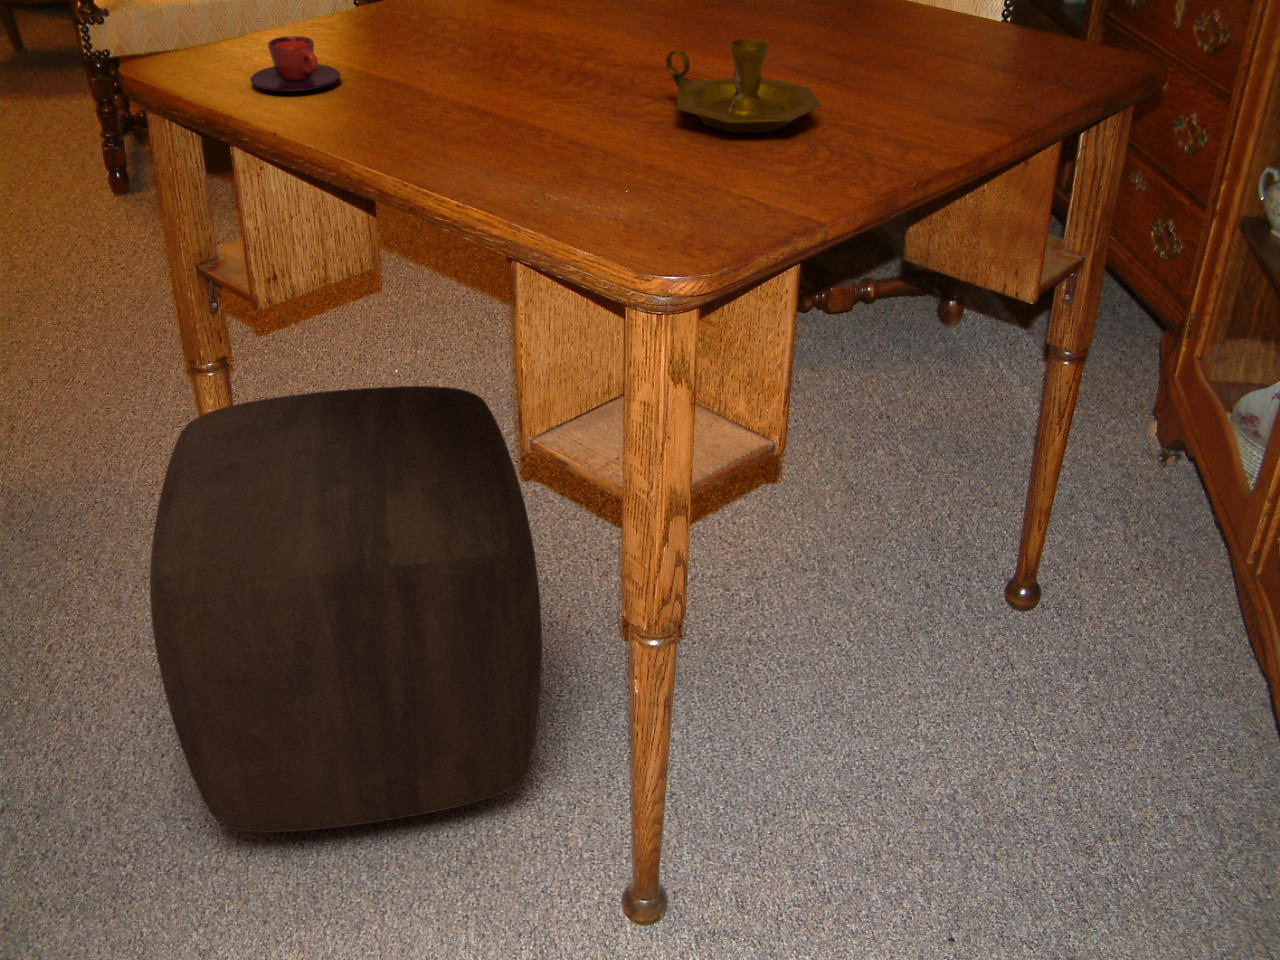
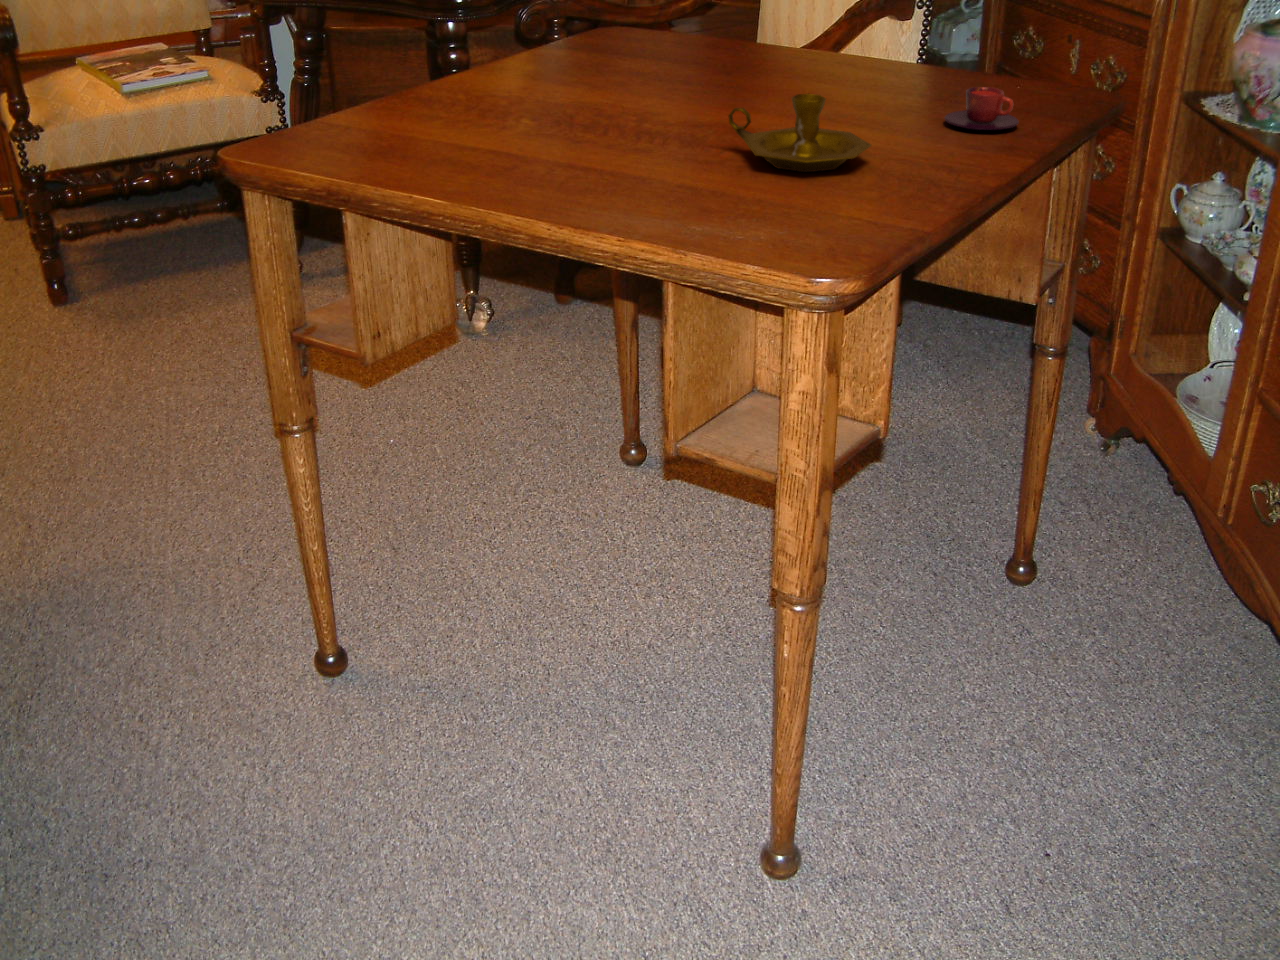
teacup: present [250,36,341,91] -> present [945,87,1019,130]
ottoman: present [150,386,542,832] -> none [292,425,658,848]

